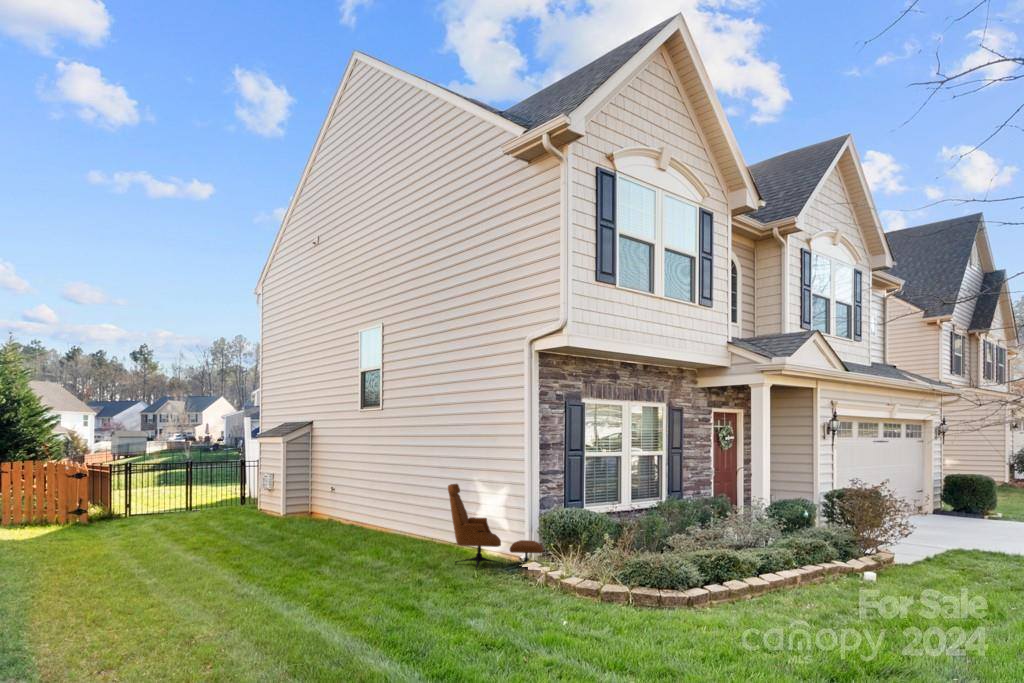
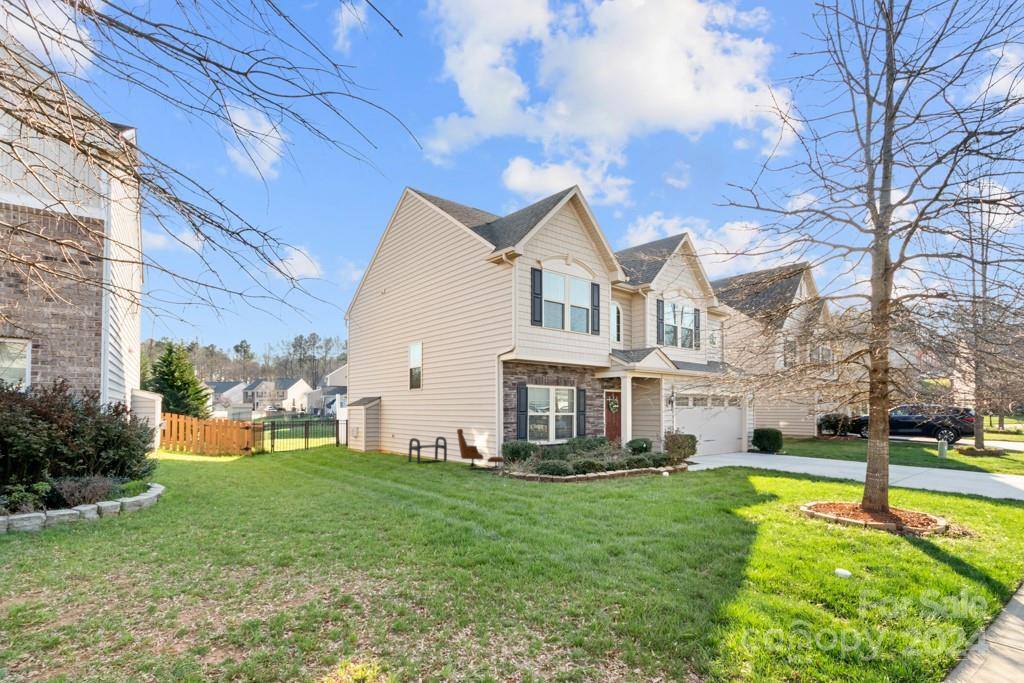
bench: none [355,494,428,549] -> present [408,437,447,464]

